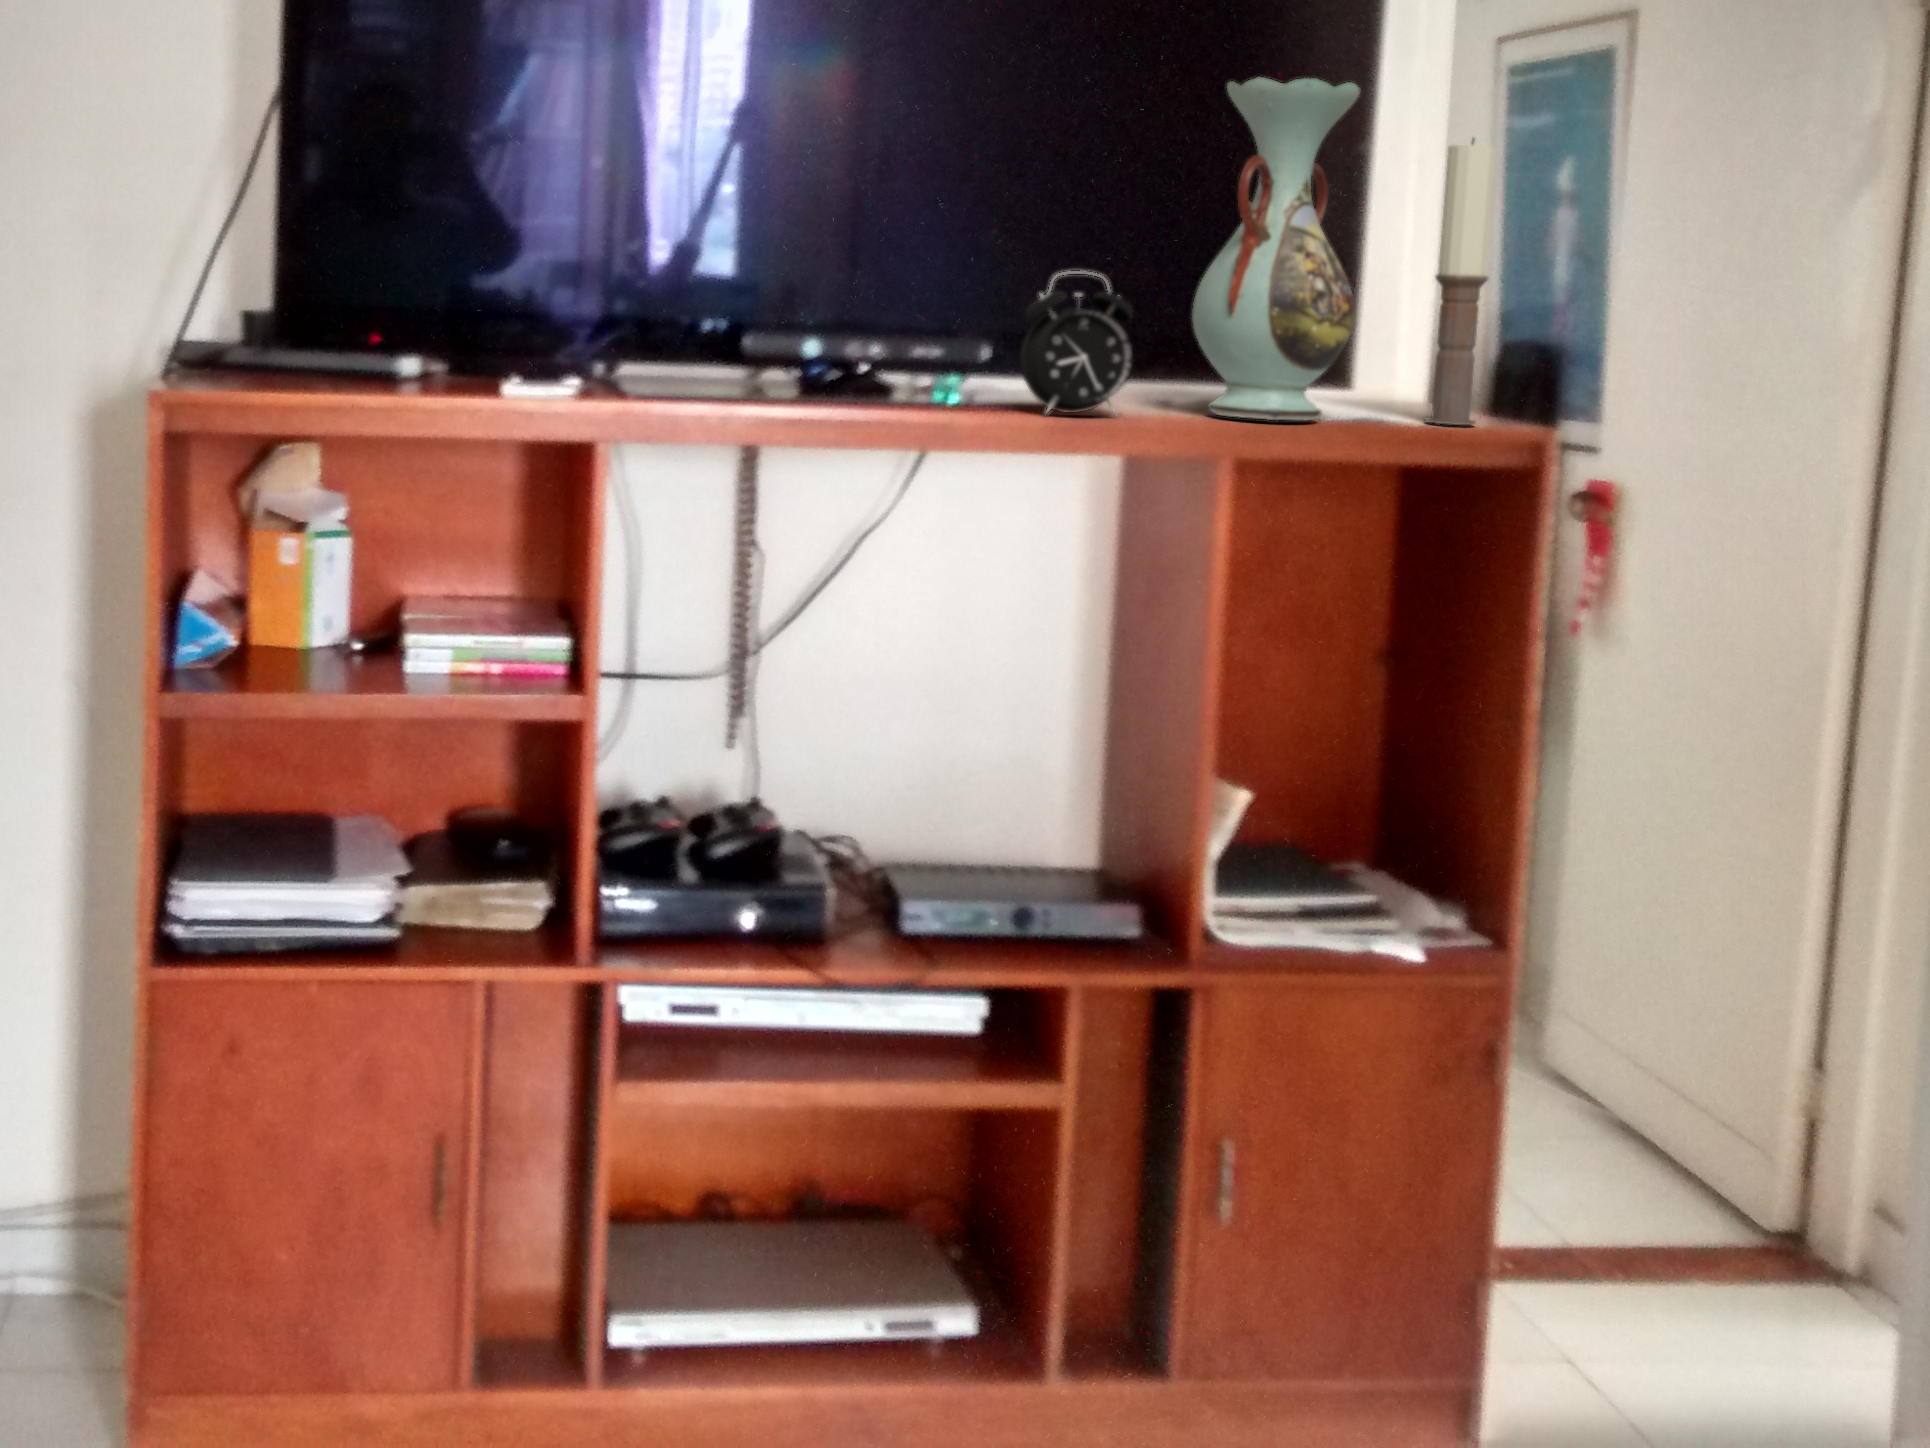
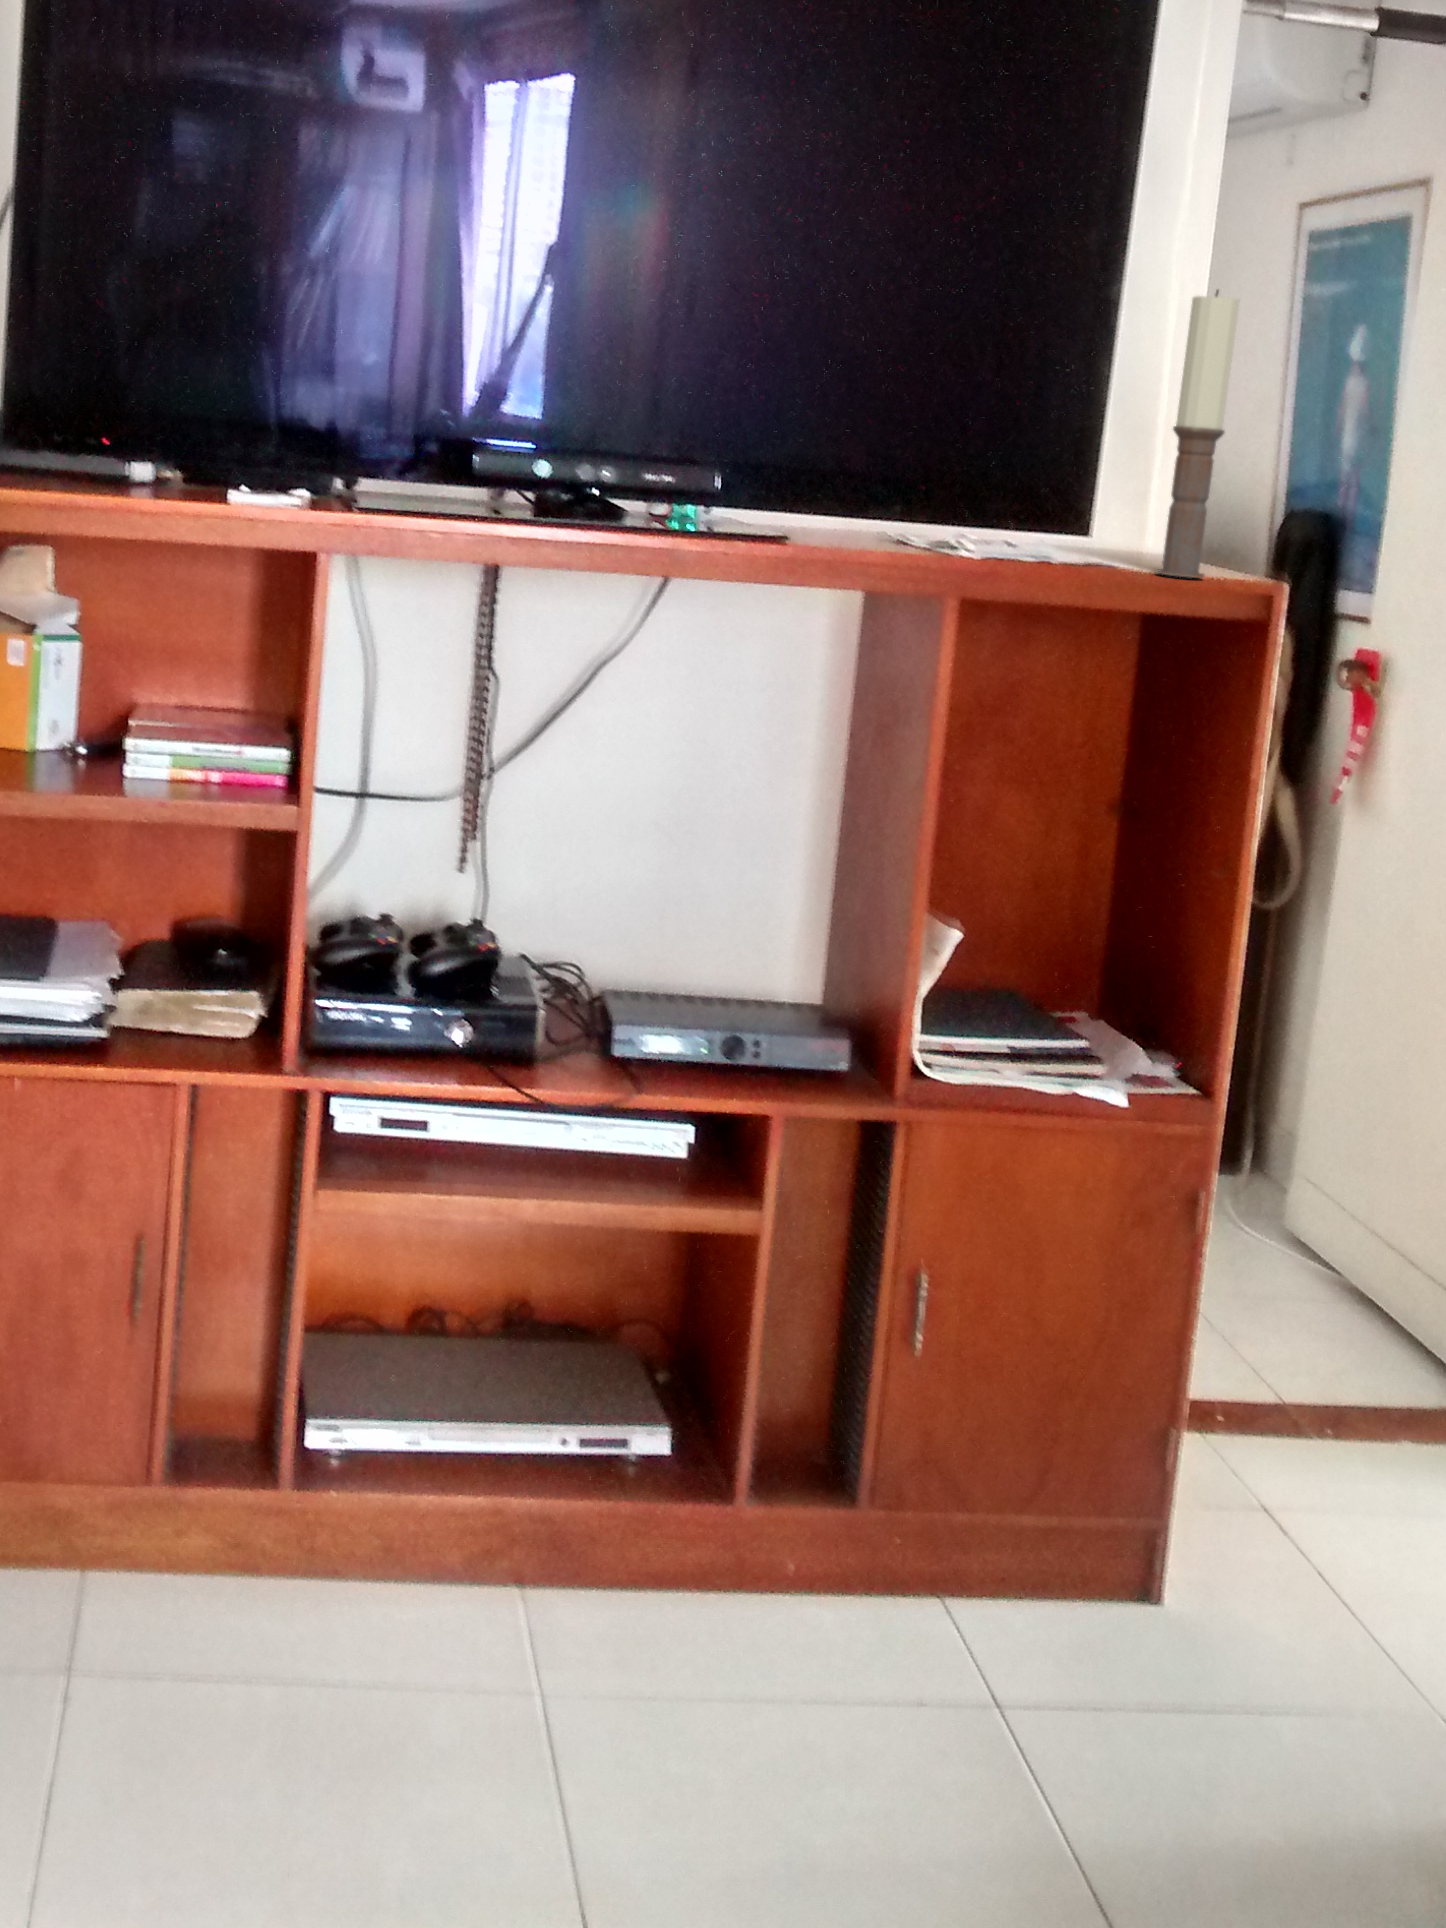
decorative vase: present [1192,77,1361,421] -> none [929,217,1106,566]
alarm clock: present [1020,272,1133,413] -> none [753,405,867,553]

